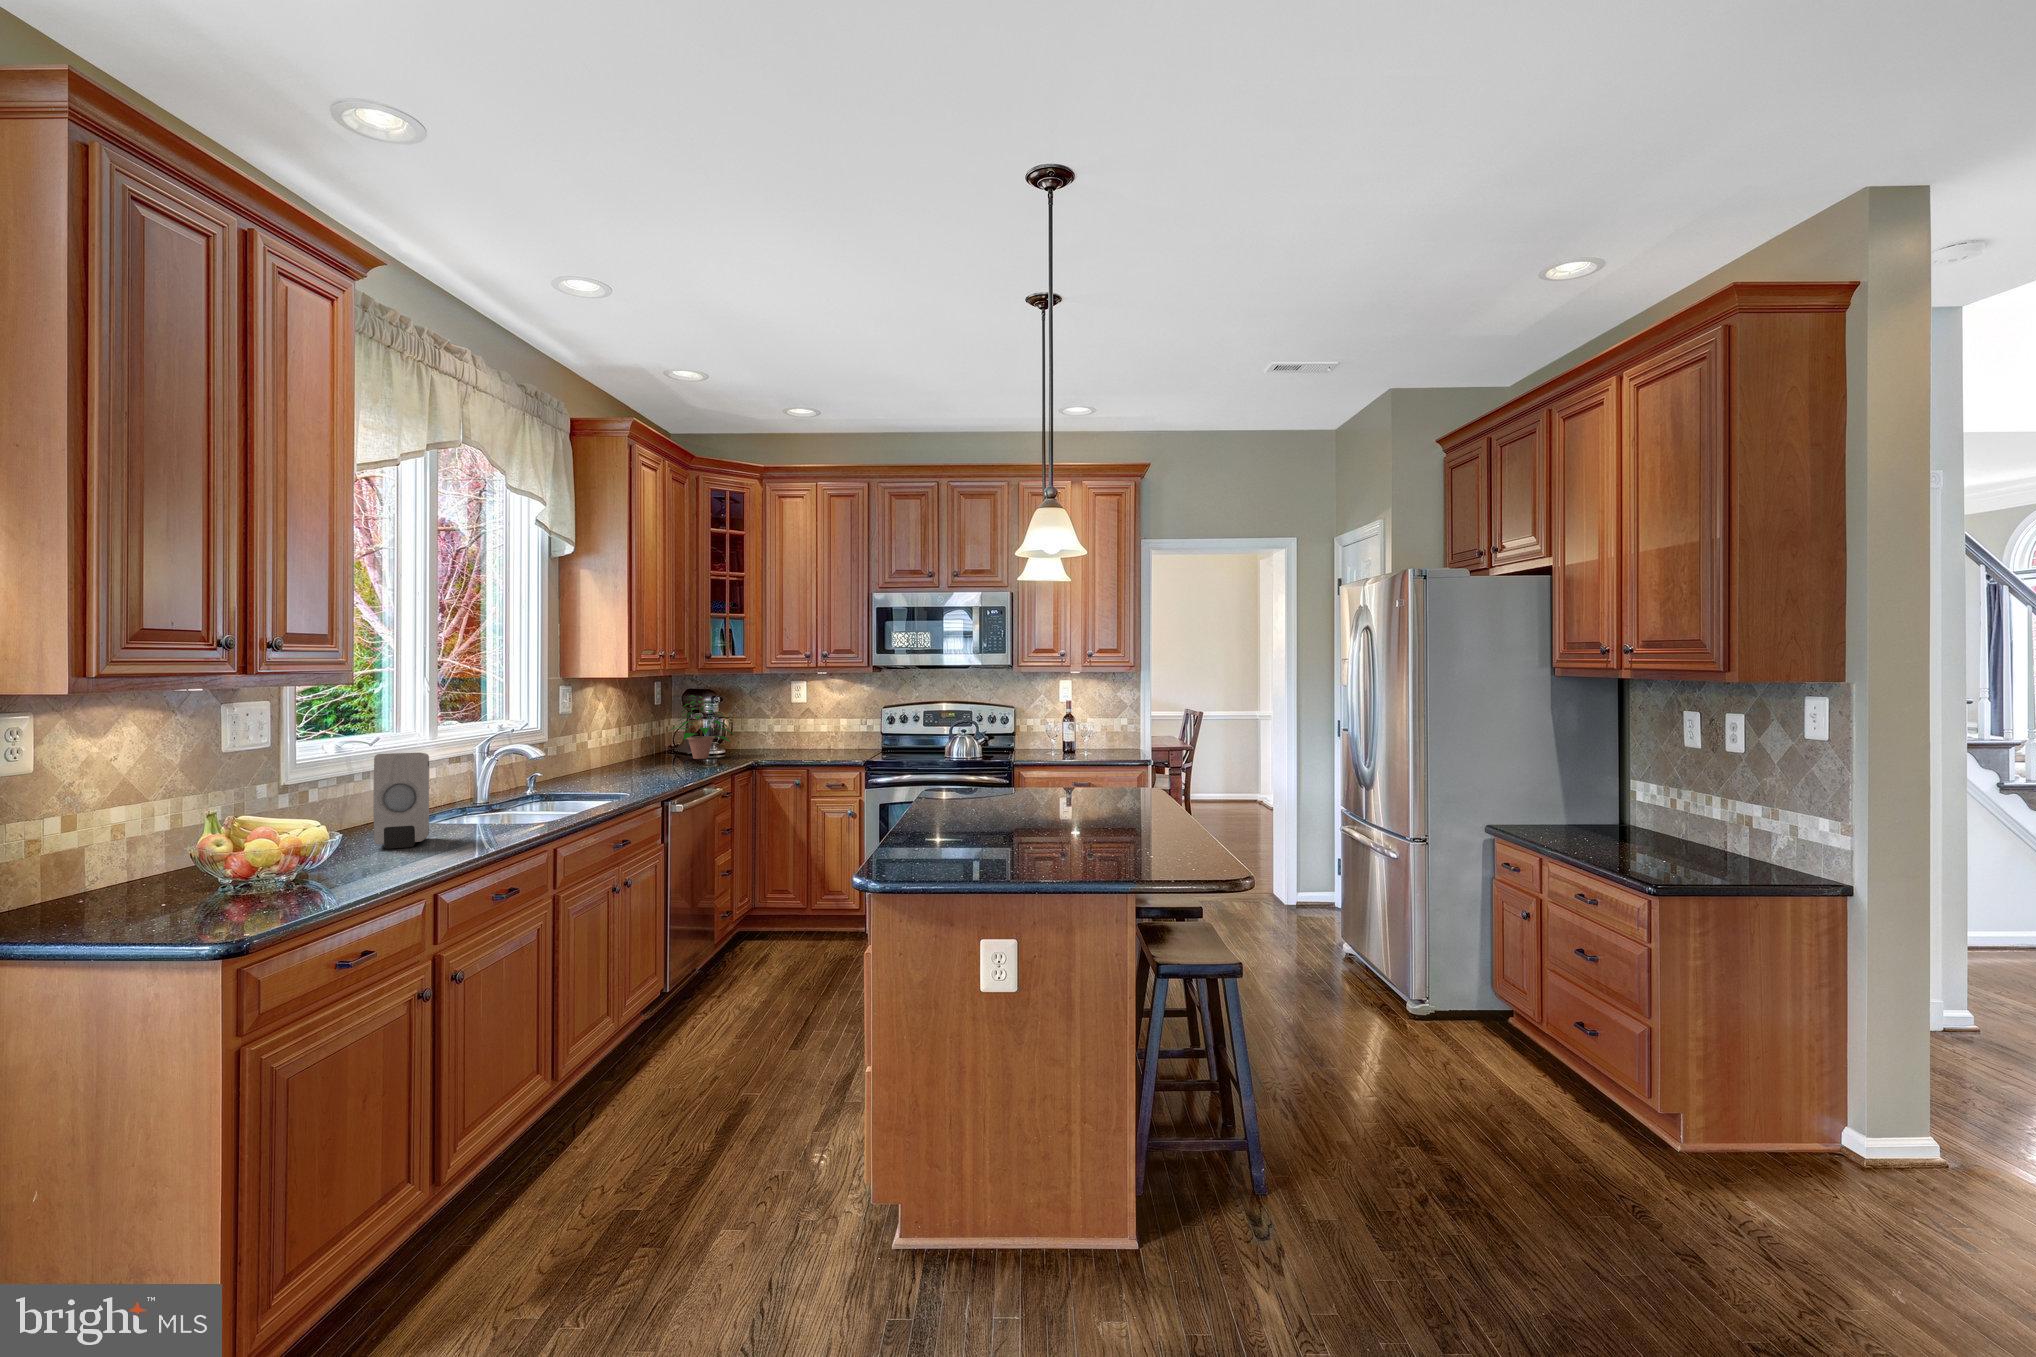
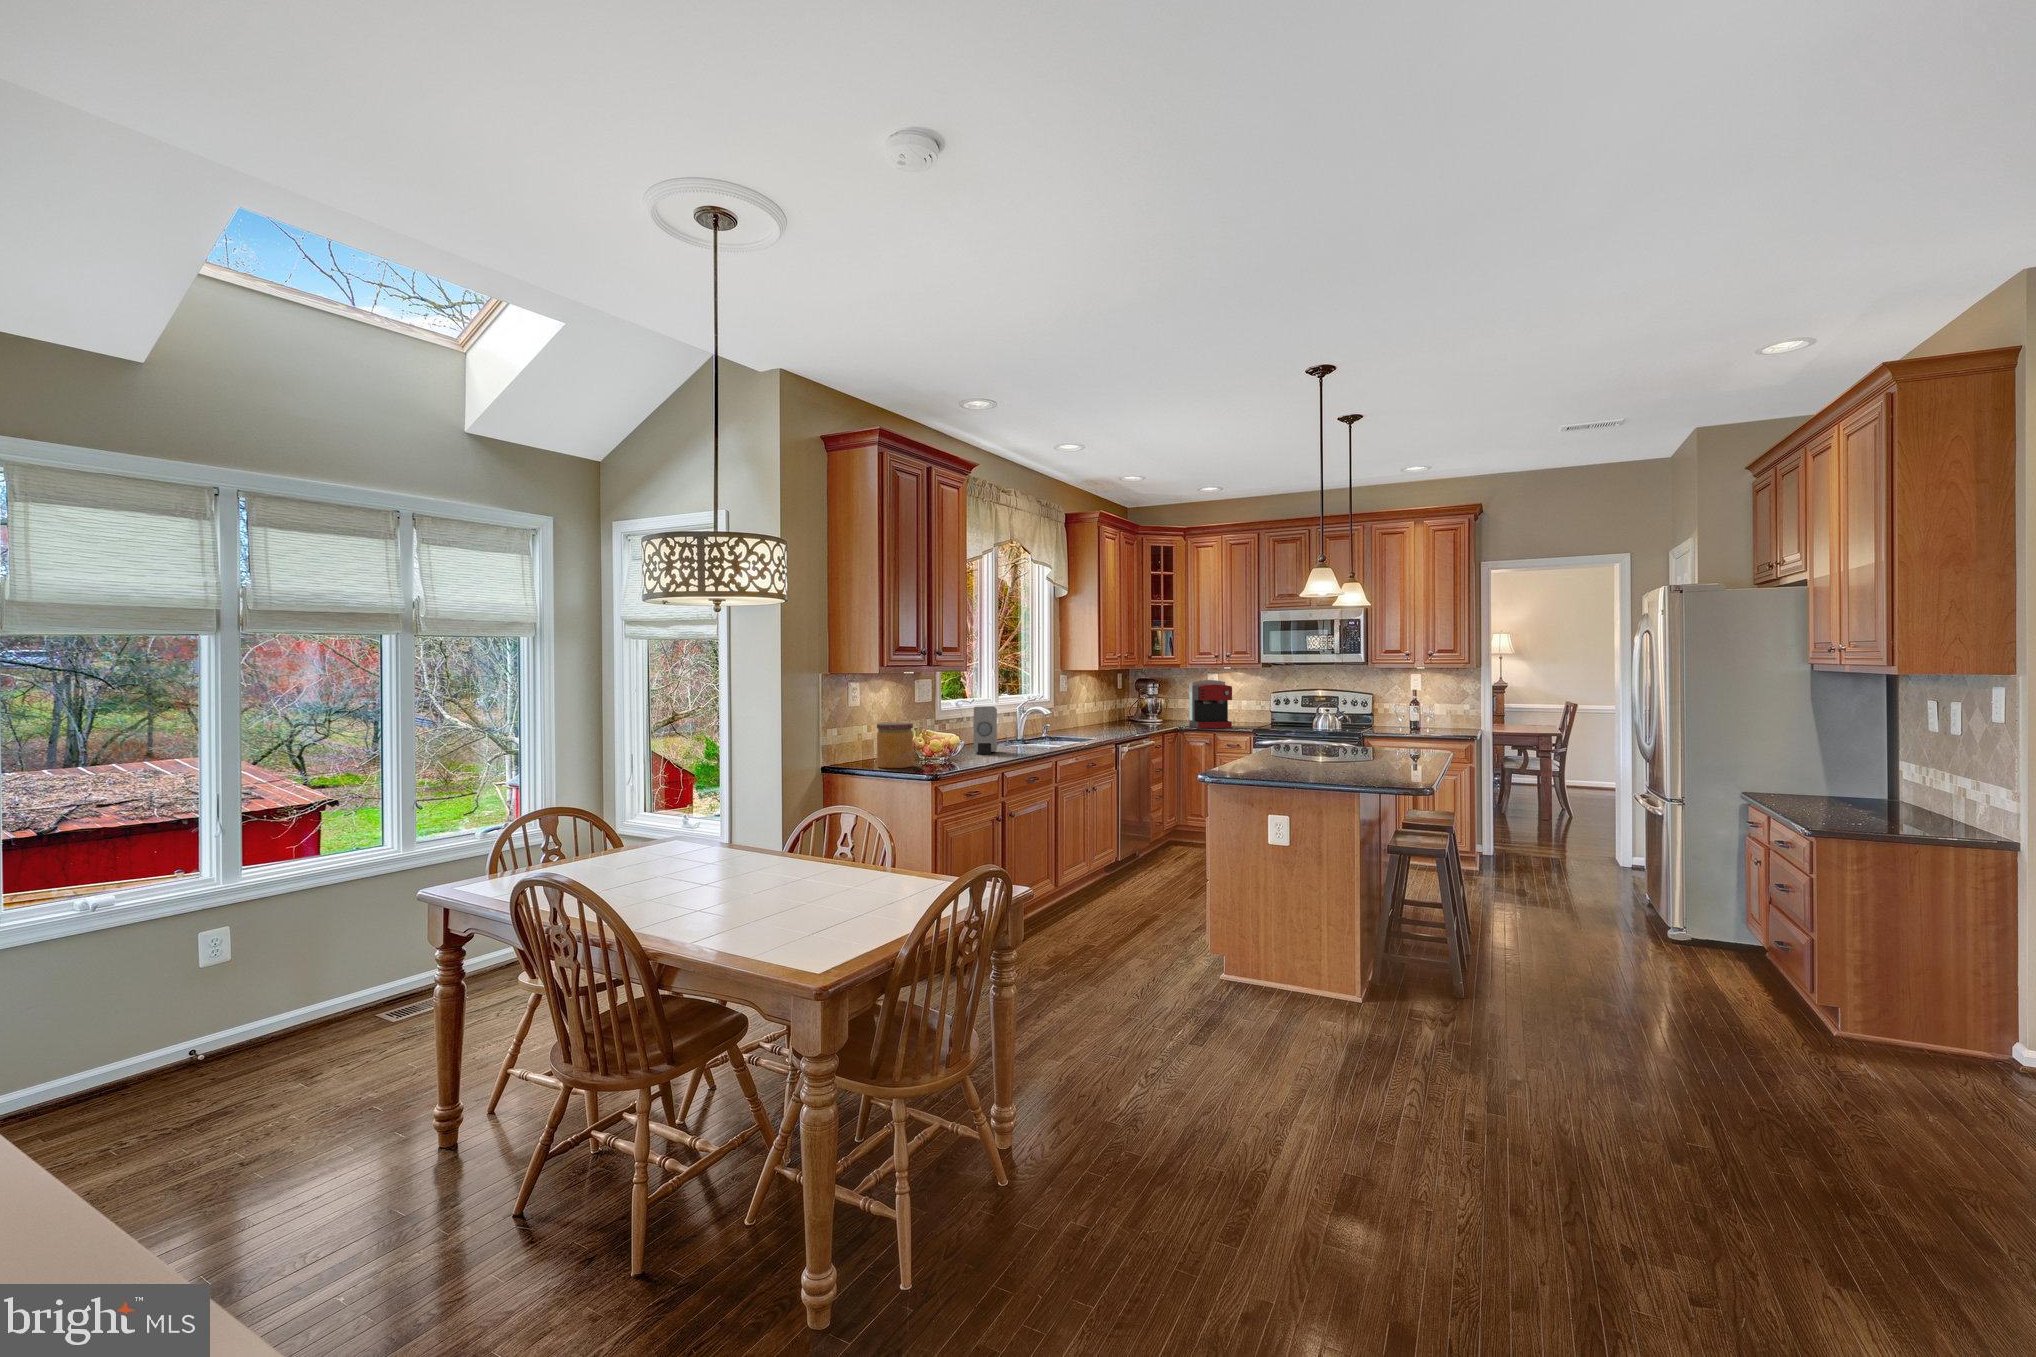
coffee maker: none [768,690,833,763] -> present [1189,680,1232,728]
potted plant: present [669,695,734,759] -> none [1125,683,1168,725]
jar: none [84,804,197,920] -> present [877,722,913,768]

